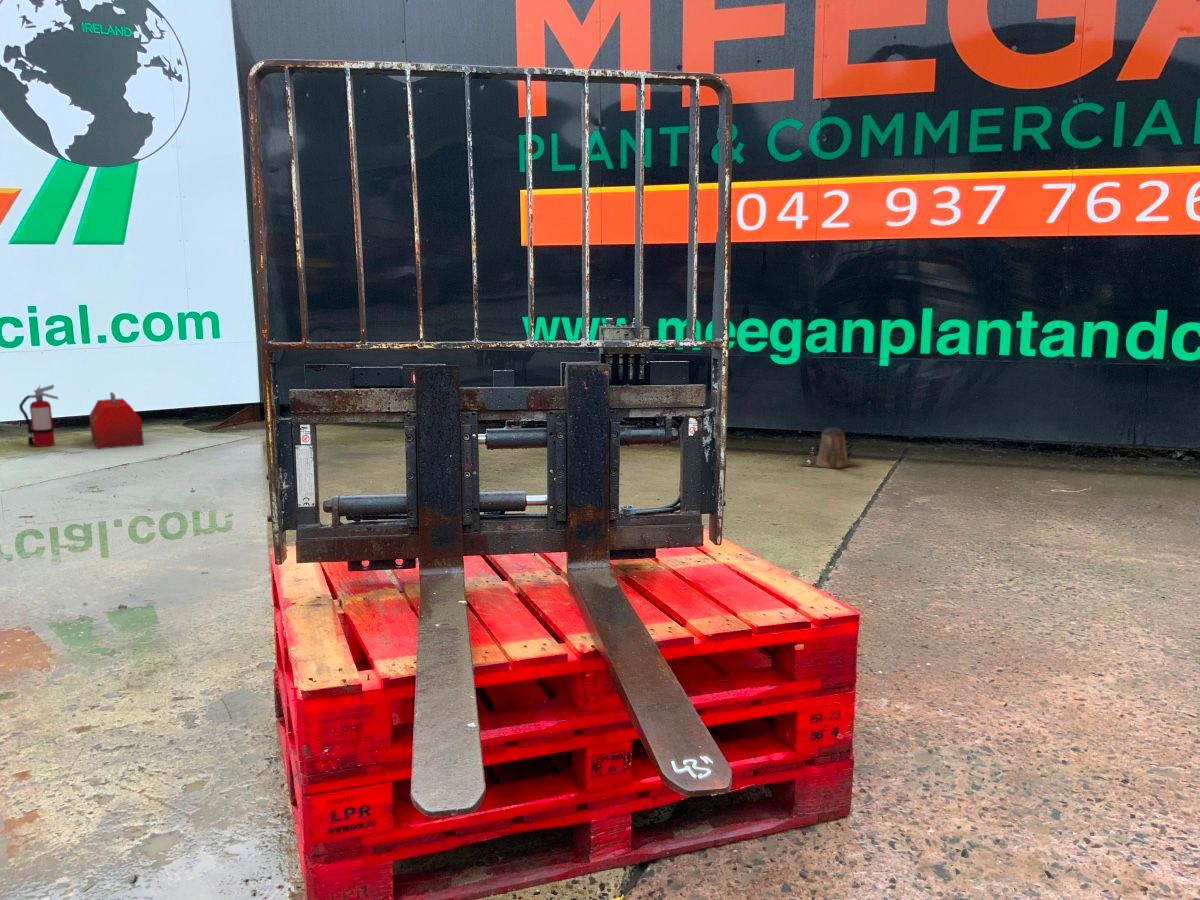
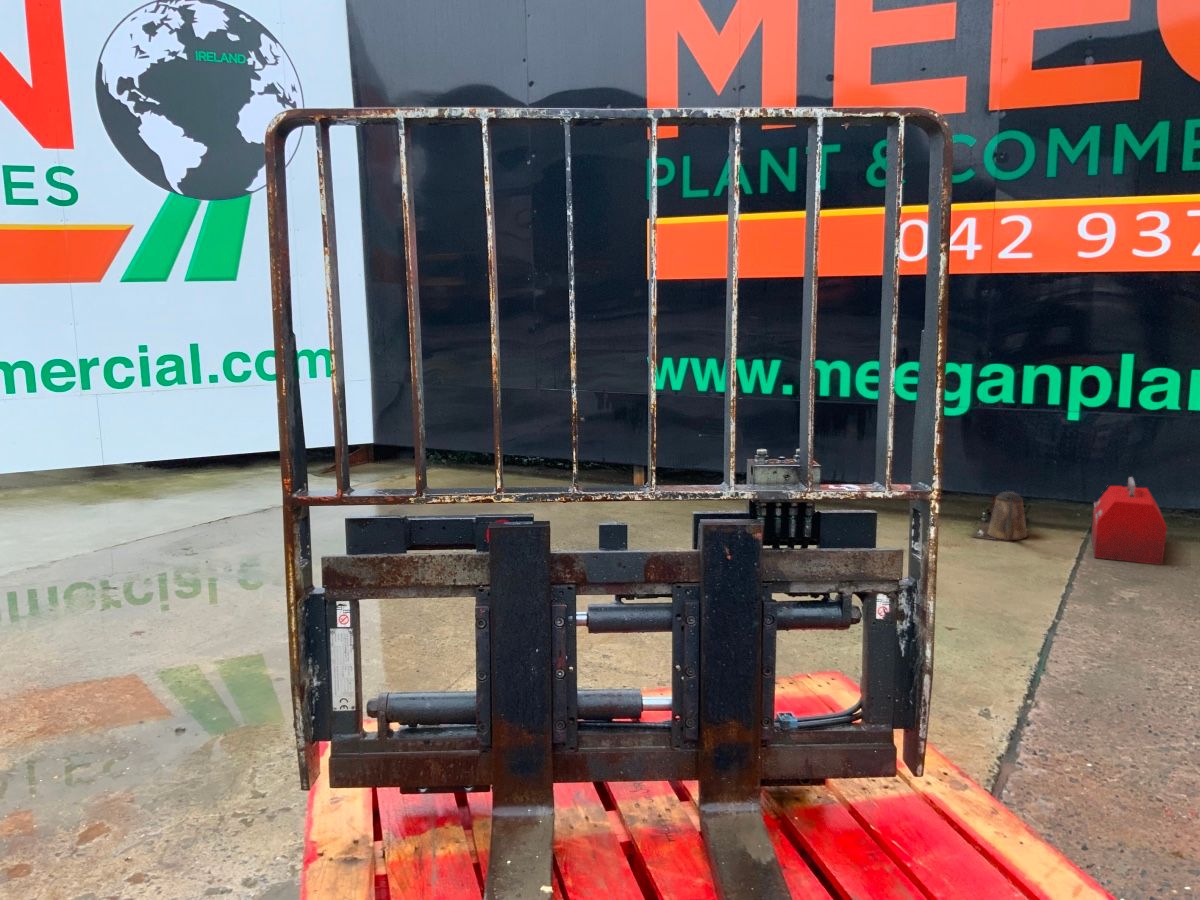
fire extinguisher: present [19,385,58,447] -> none [132,426,170,490]
toolbox: present [89,392,143,449] -> present [1091,477,1167,565]

